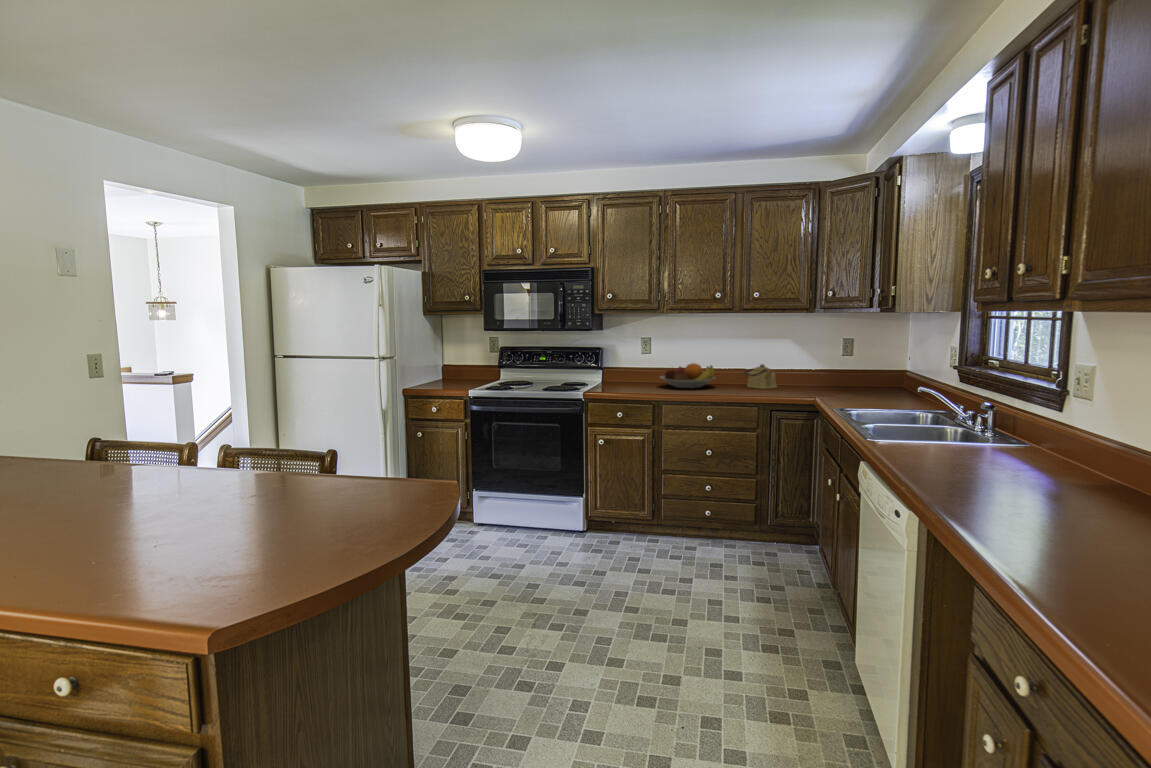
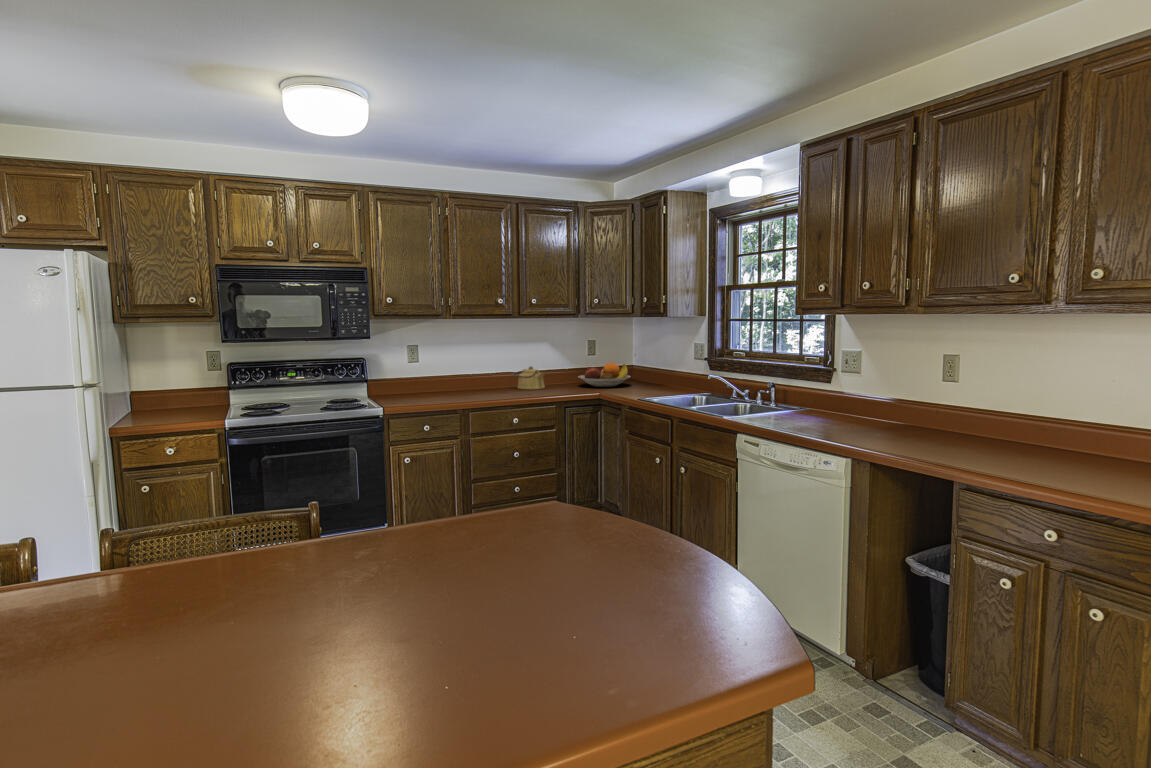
fruit bowl: present [660,363,716,388] -> present [578,363,631,387]

